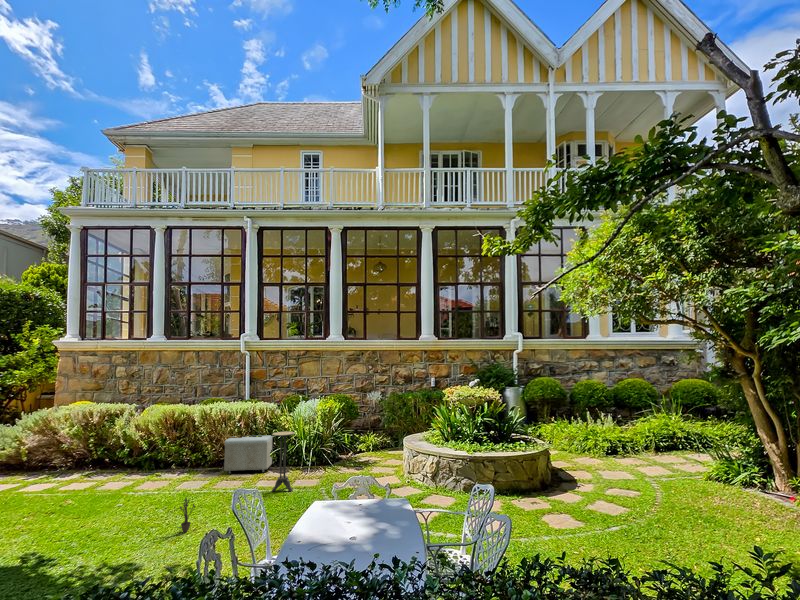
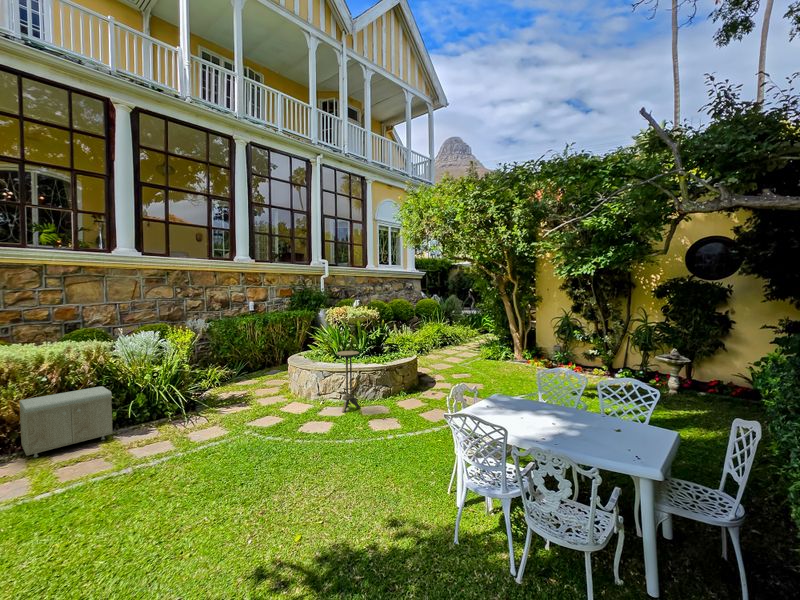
side table: present [272,432,294,491] -> present [337,351,360,412]
decorative plant: present [178,498,195,532] -> none [114,503,164,562]

